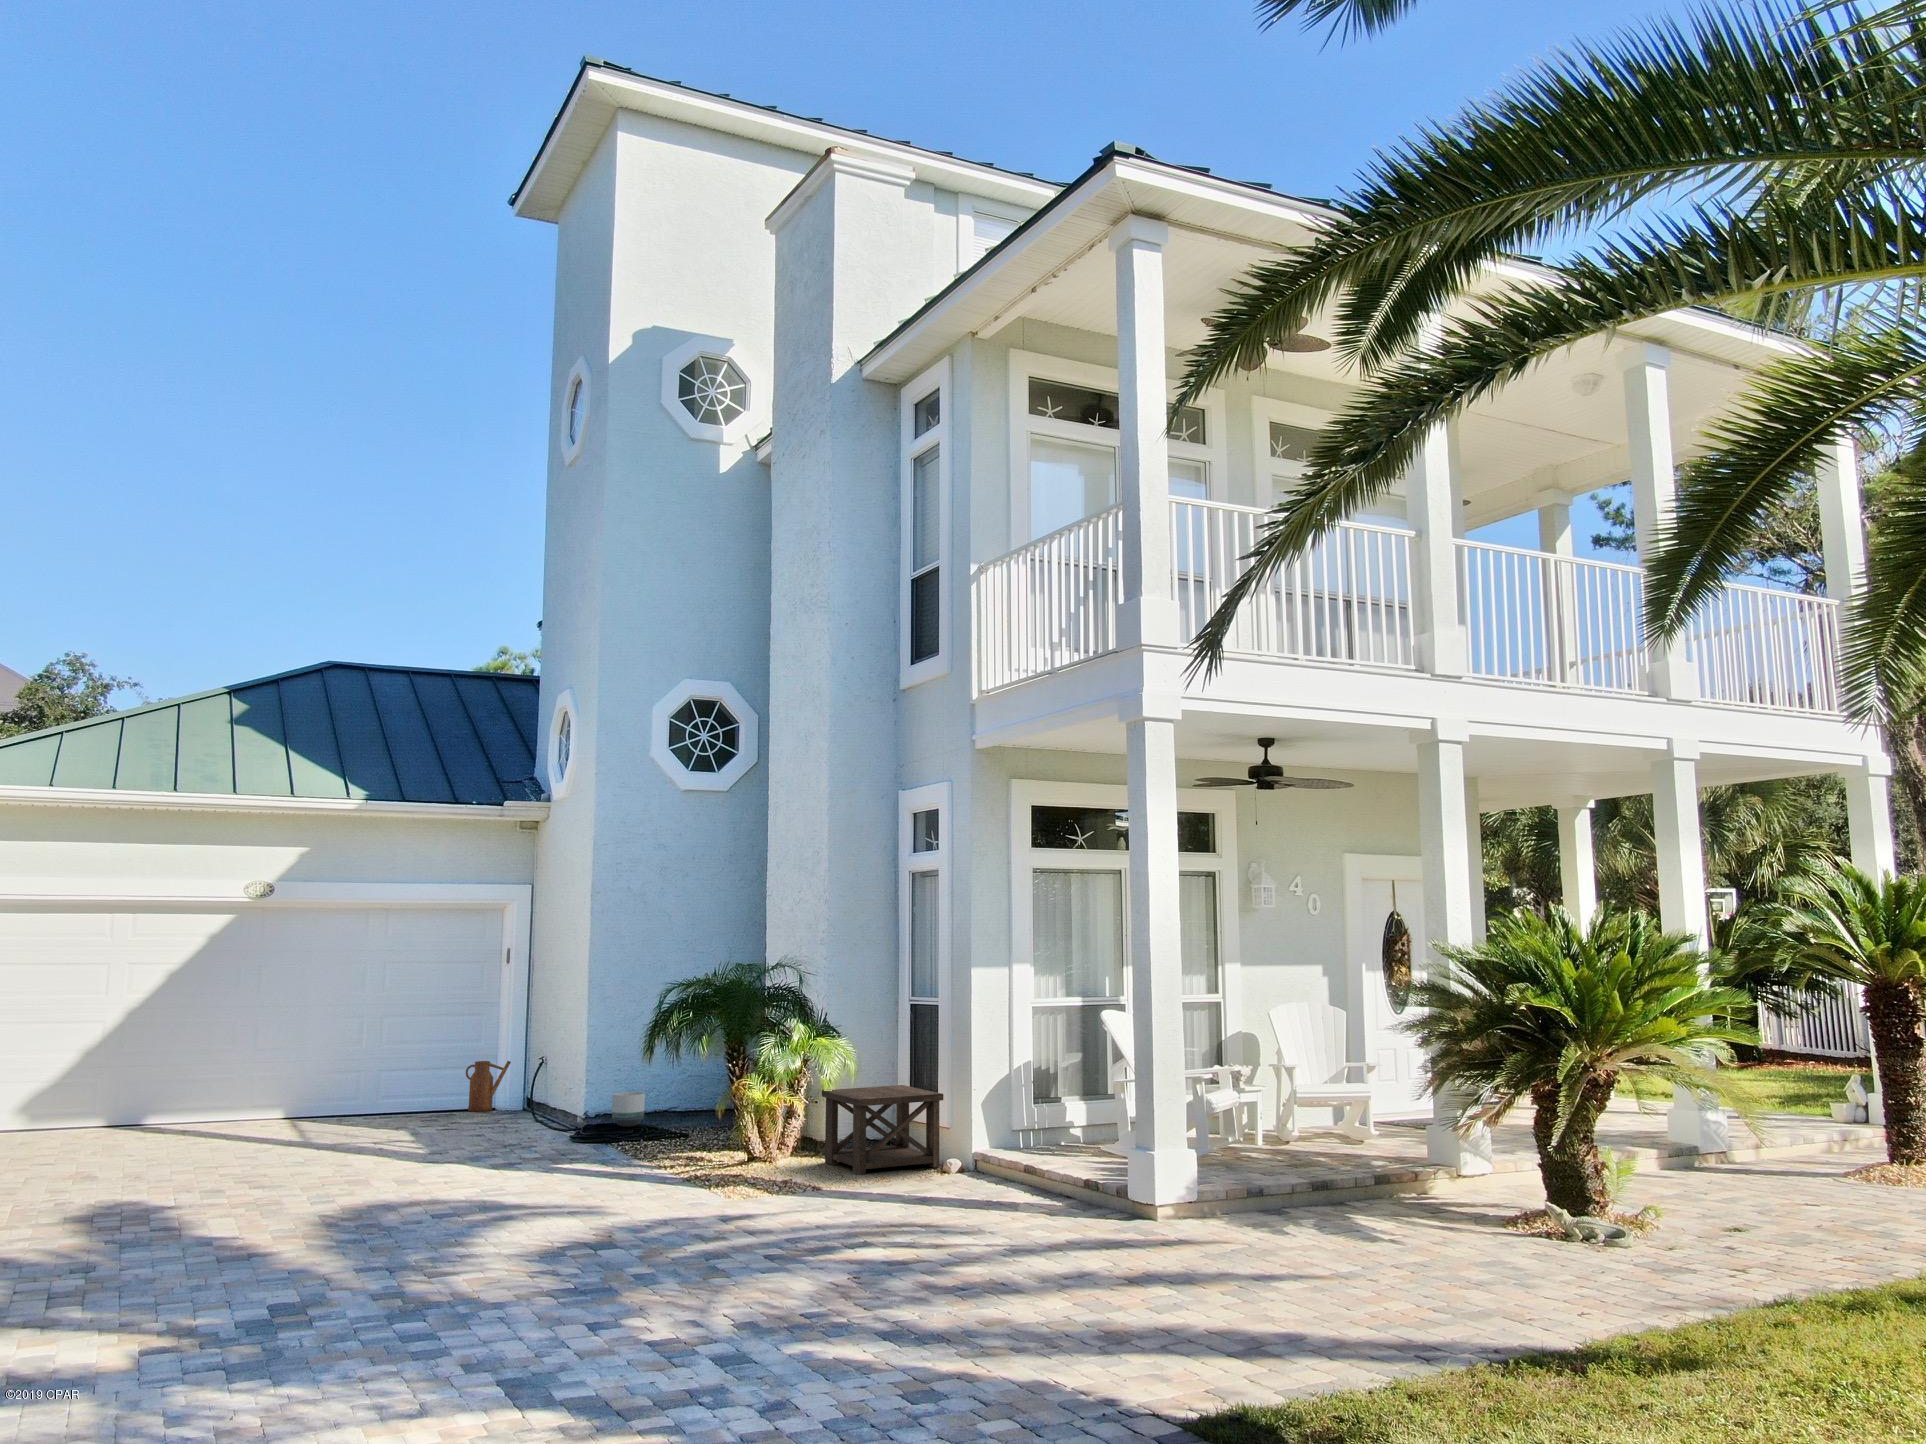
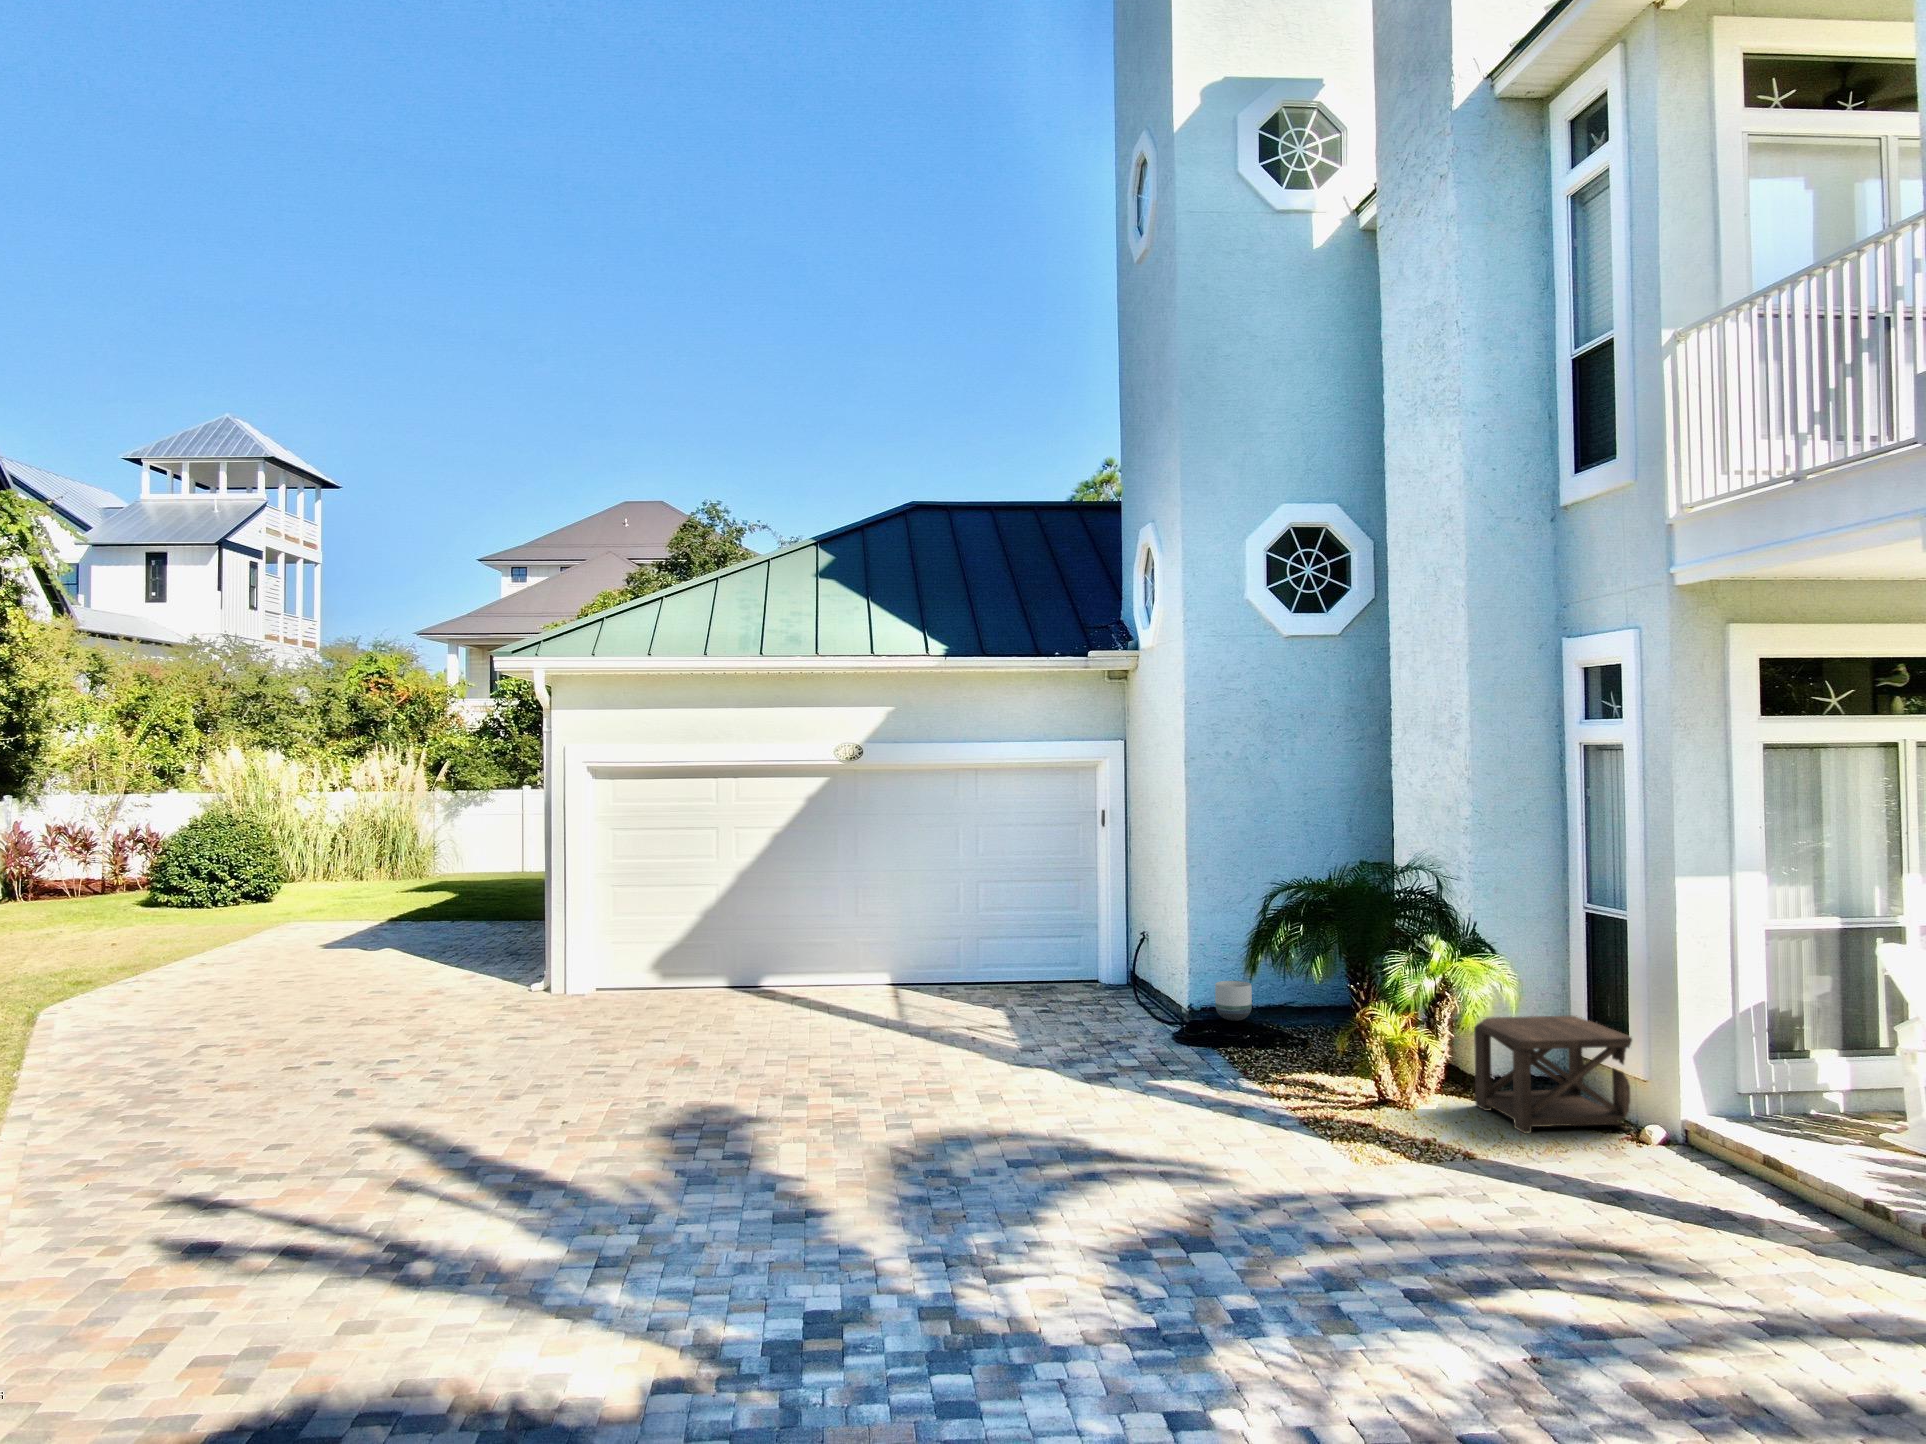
watering can: present [466,1061,511,1112] -> none [1061,930,1106,984]

